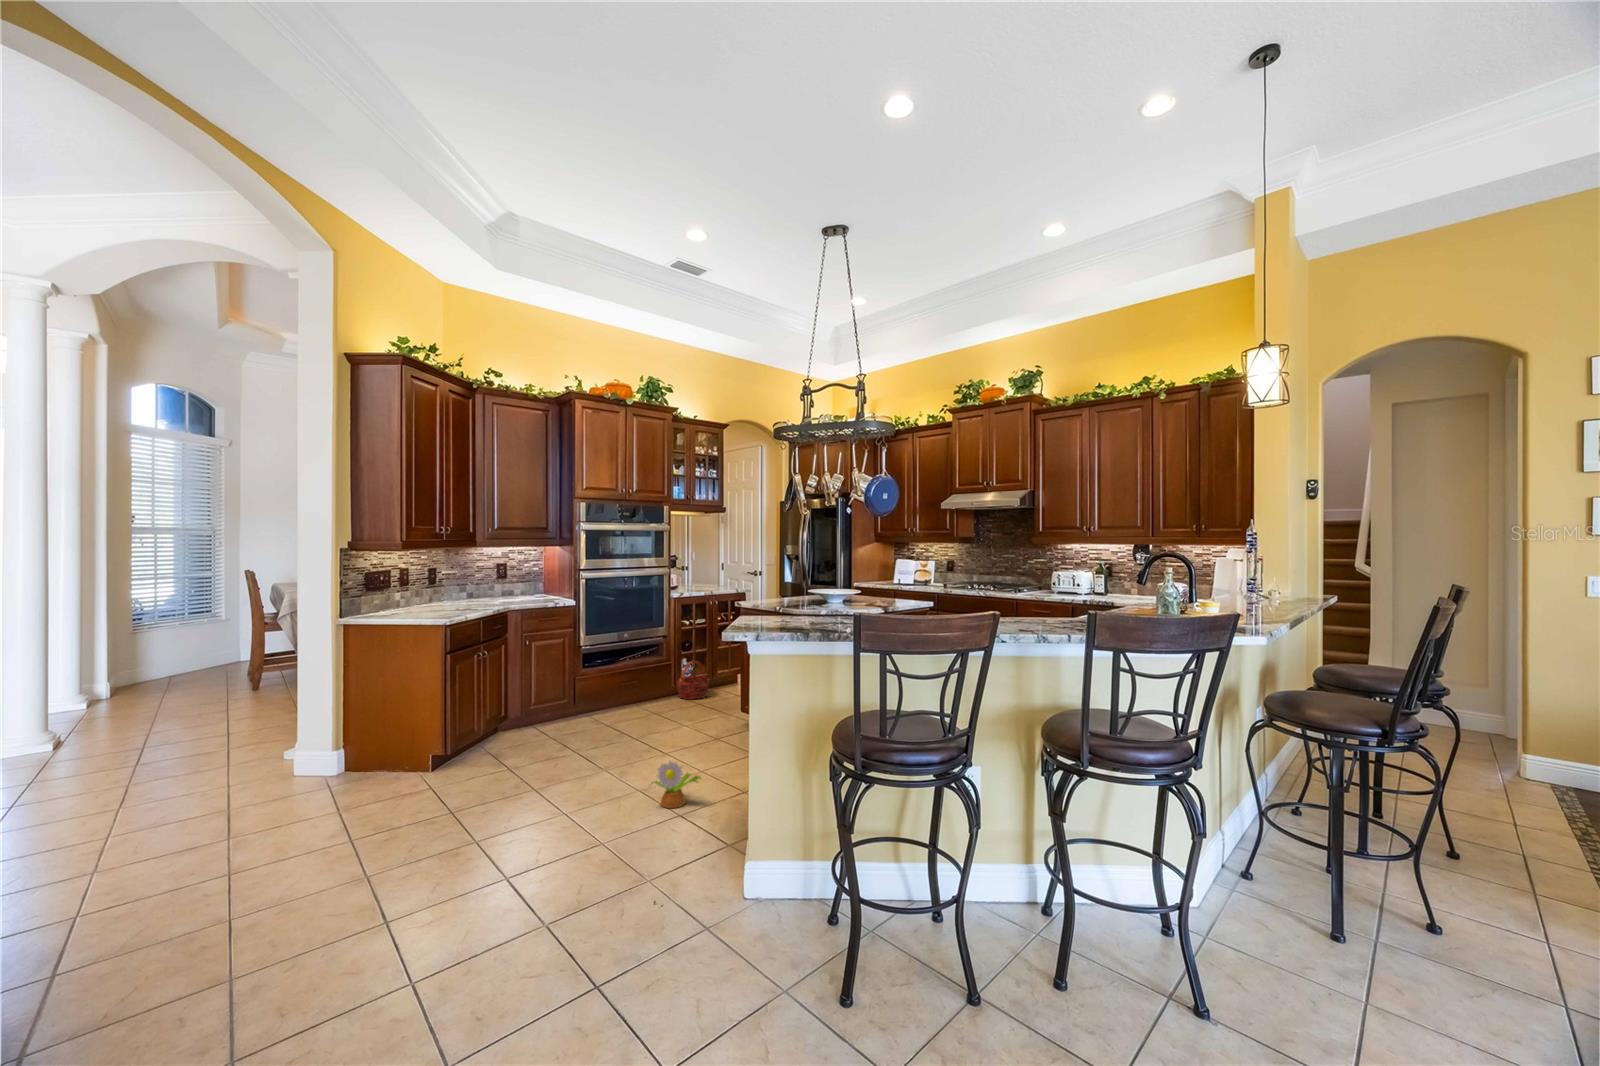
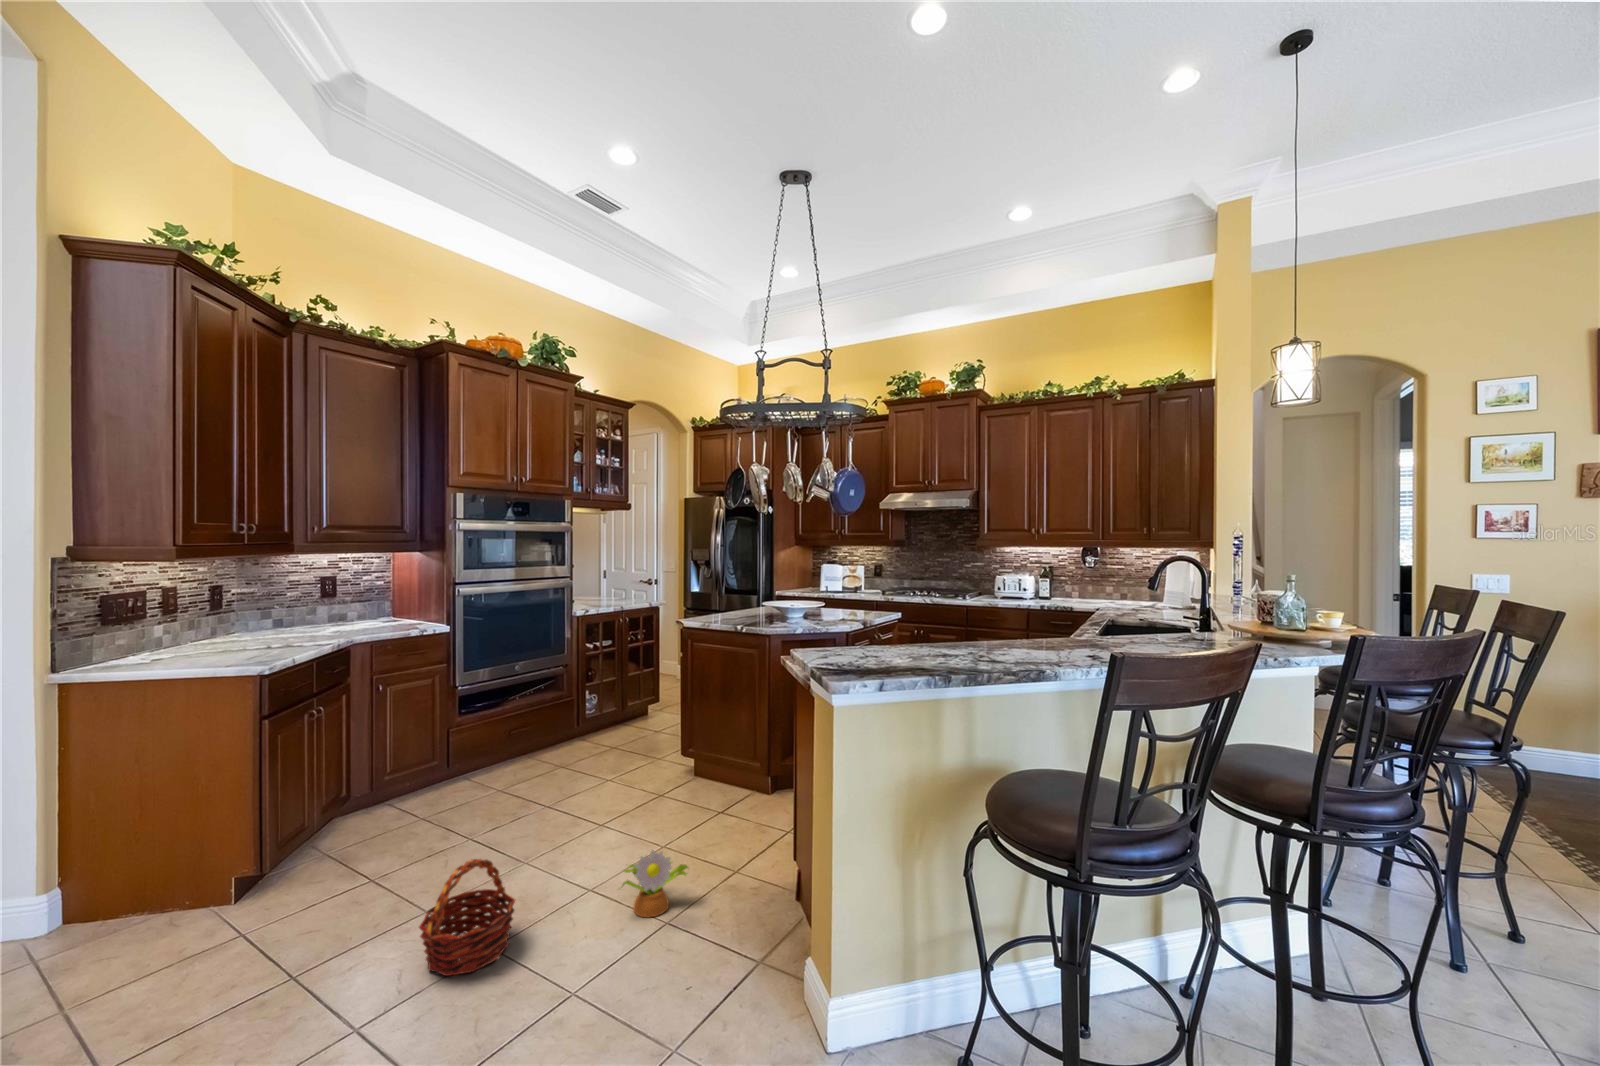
basket: present [677,661,710,699] -> present [419,859,515,976]

